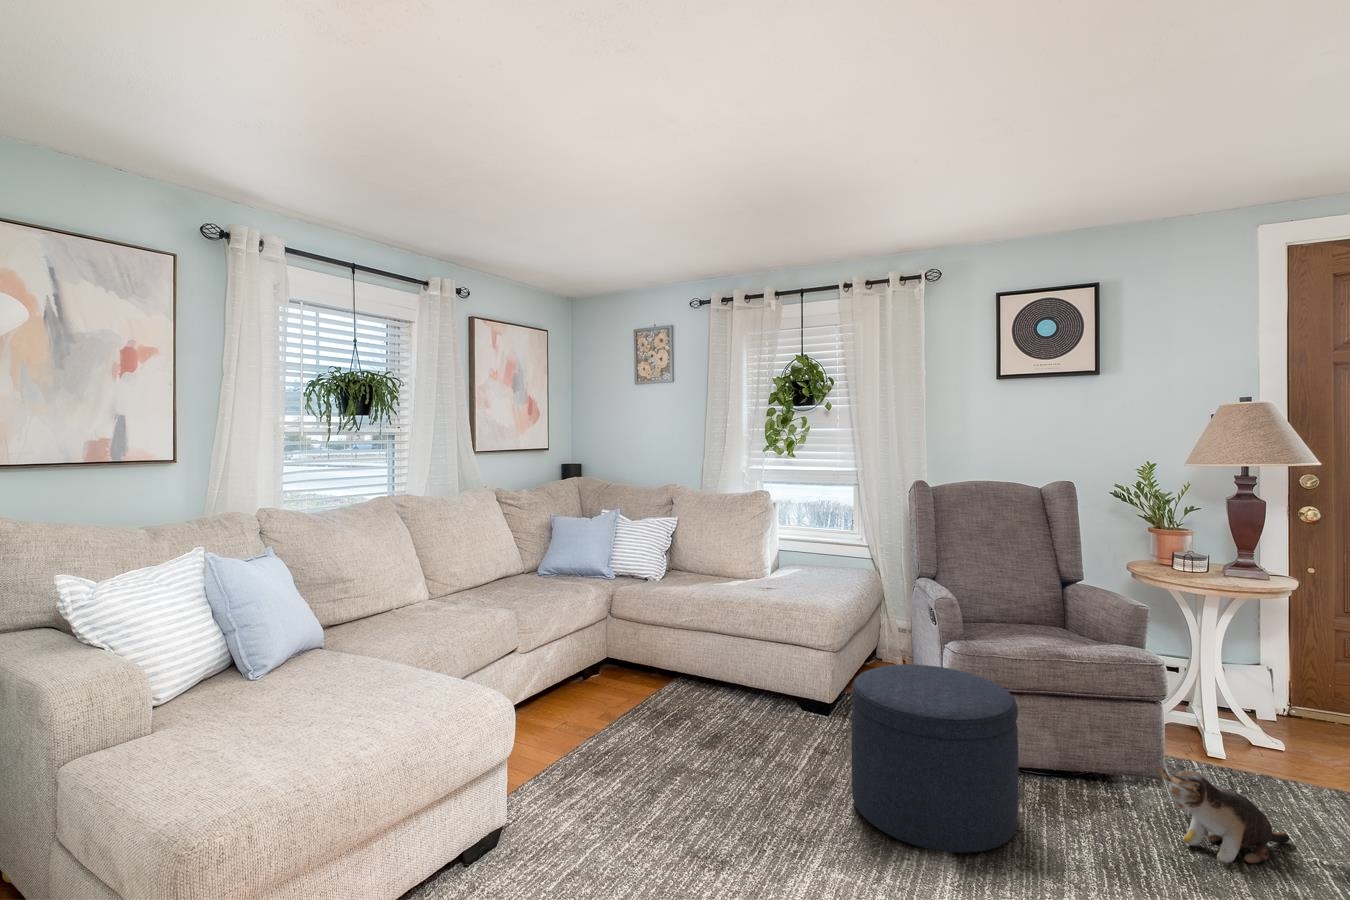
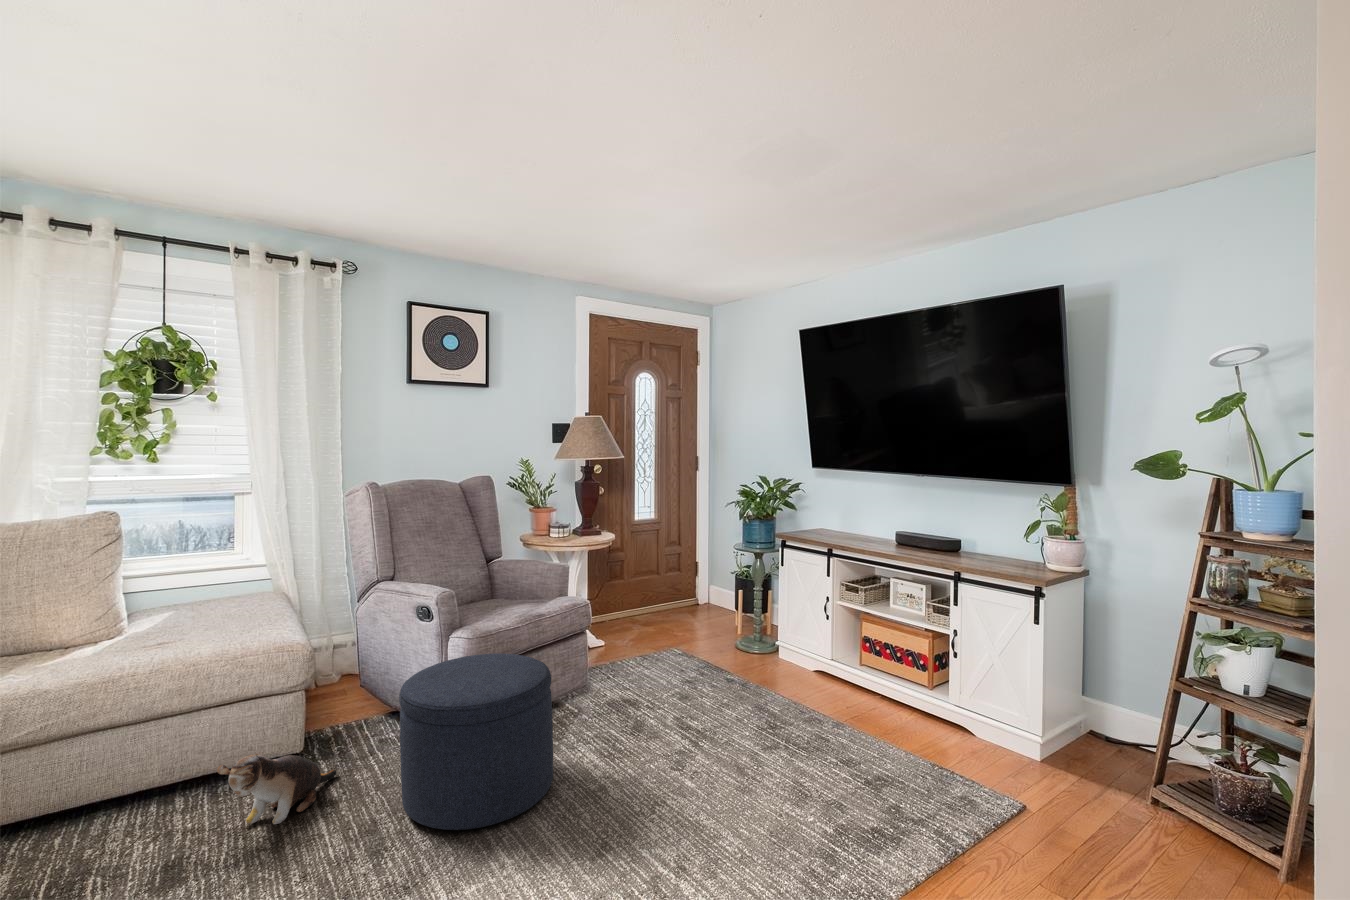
plush toy: present [1158,768,1289,863] -> present [217,754,336,824]

